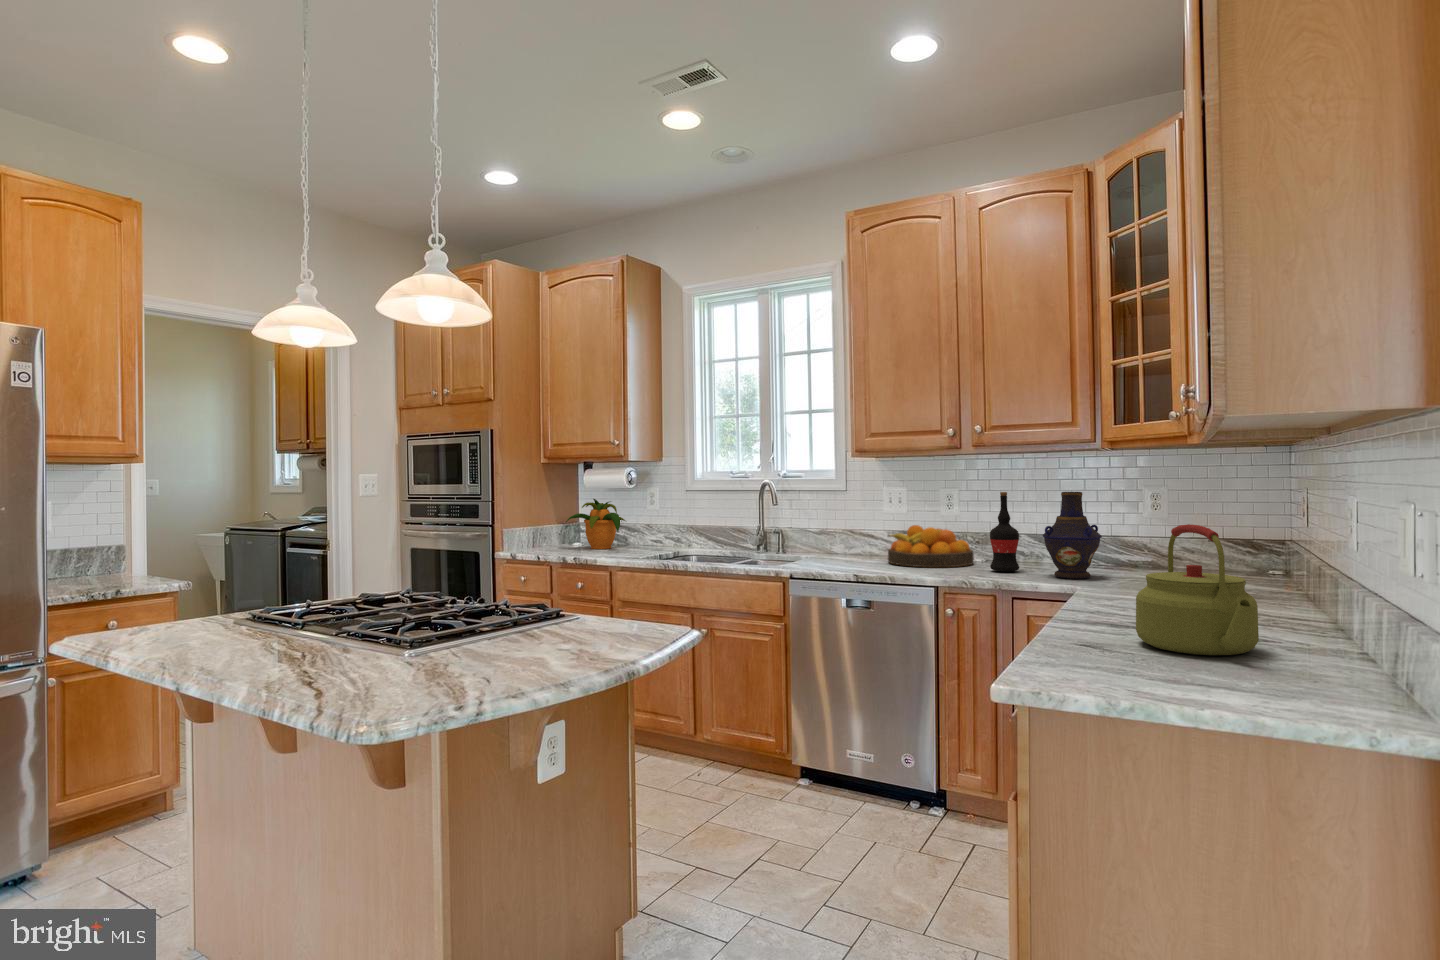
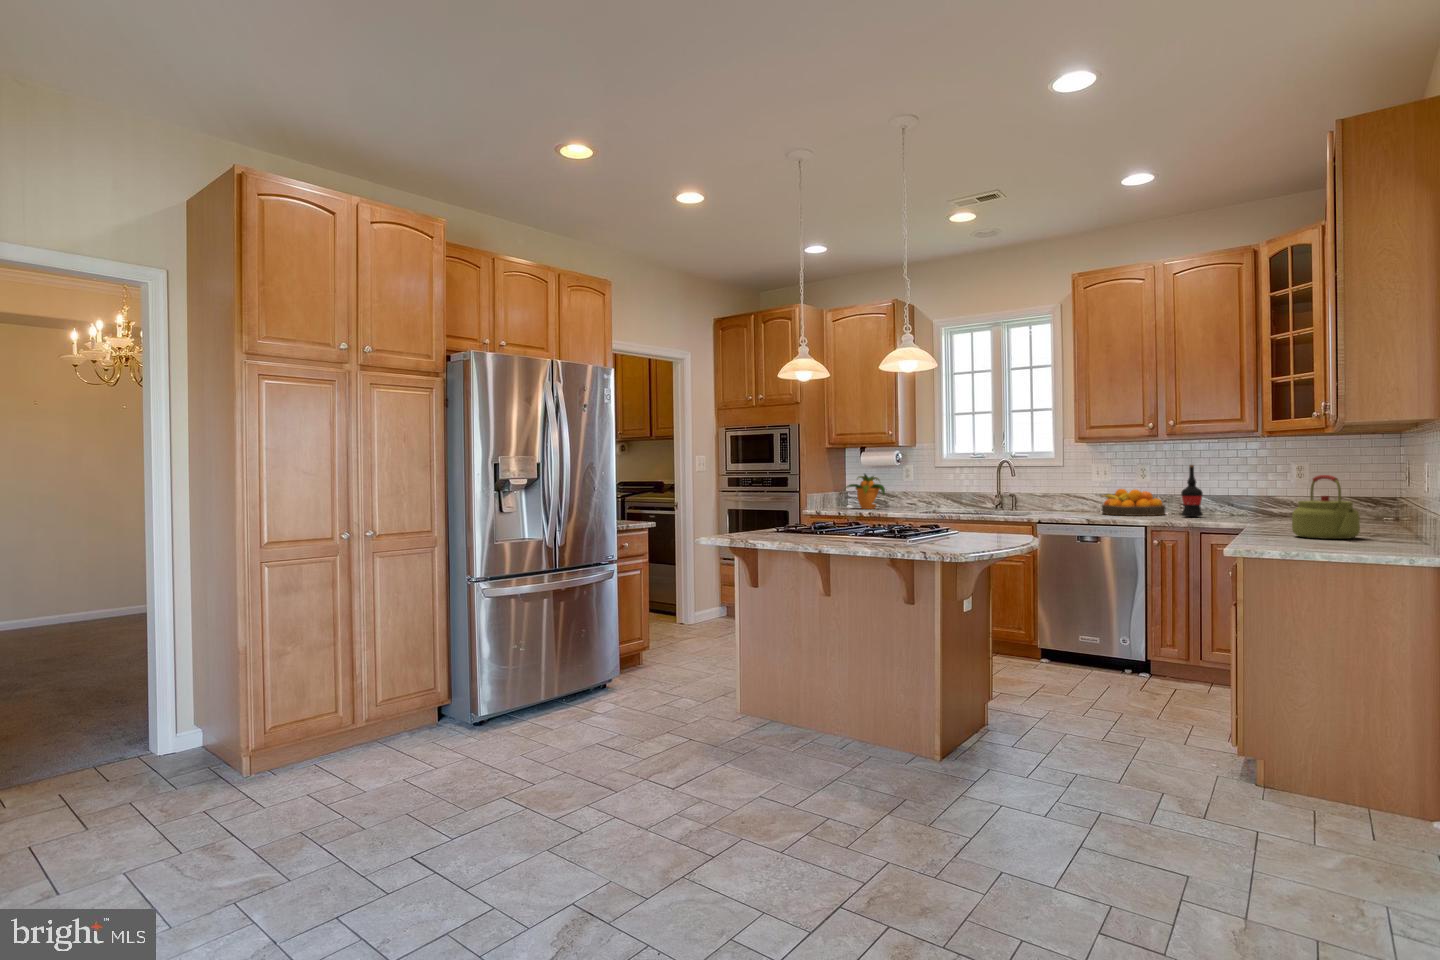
vase: present [1043,492,1102,579] -> none [1221,464,1263,520]

